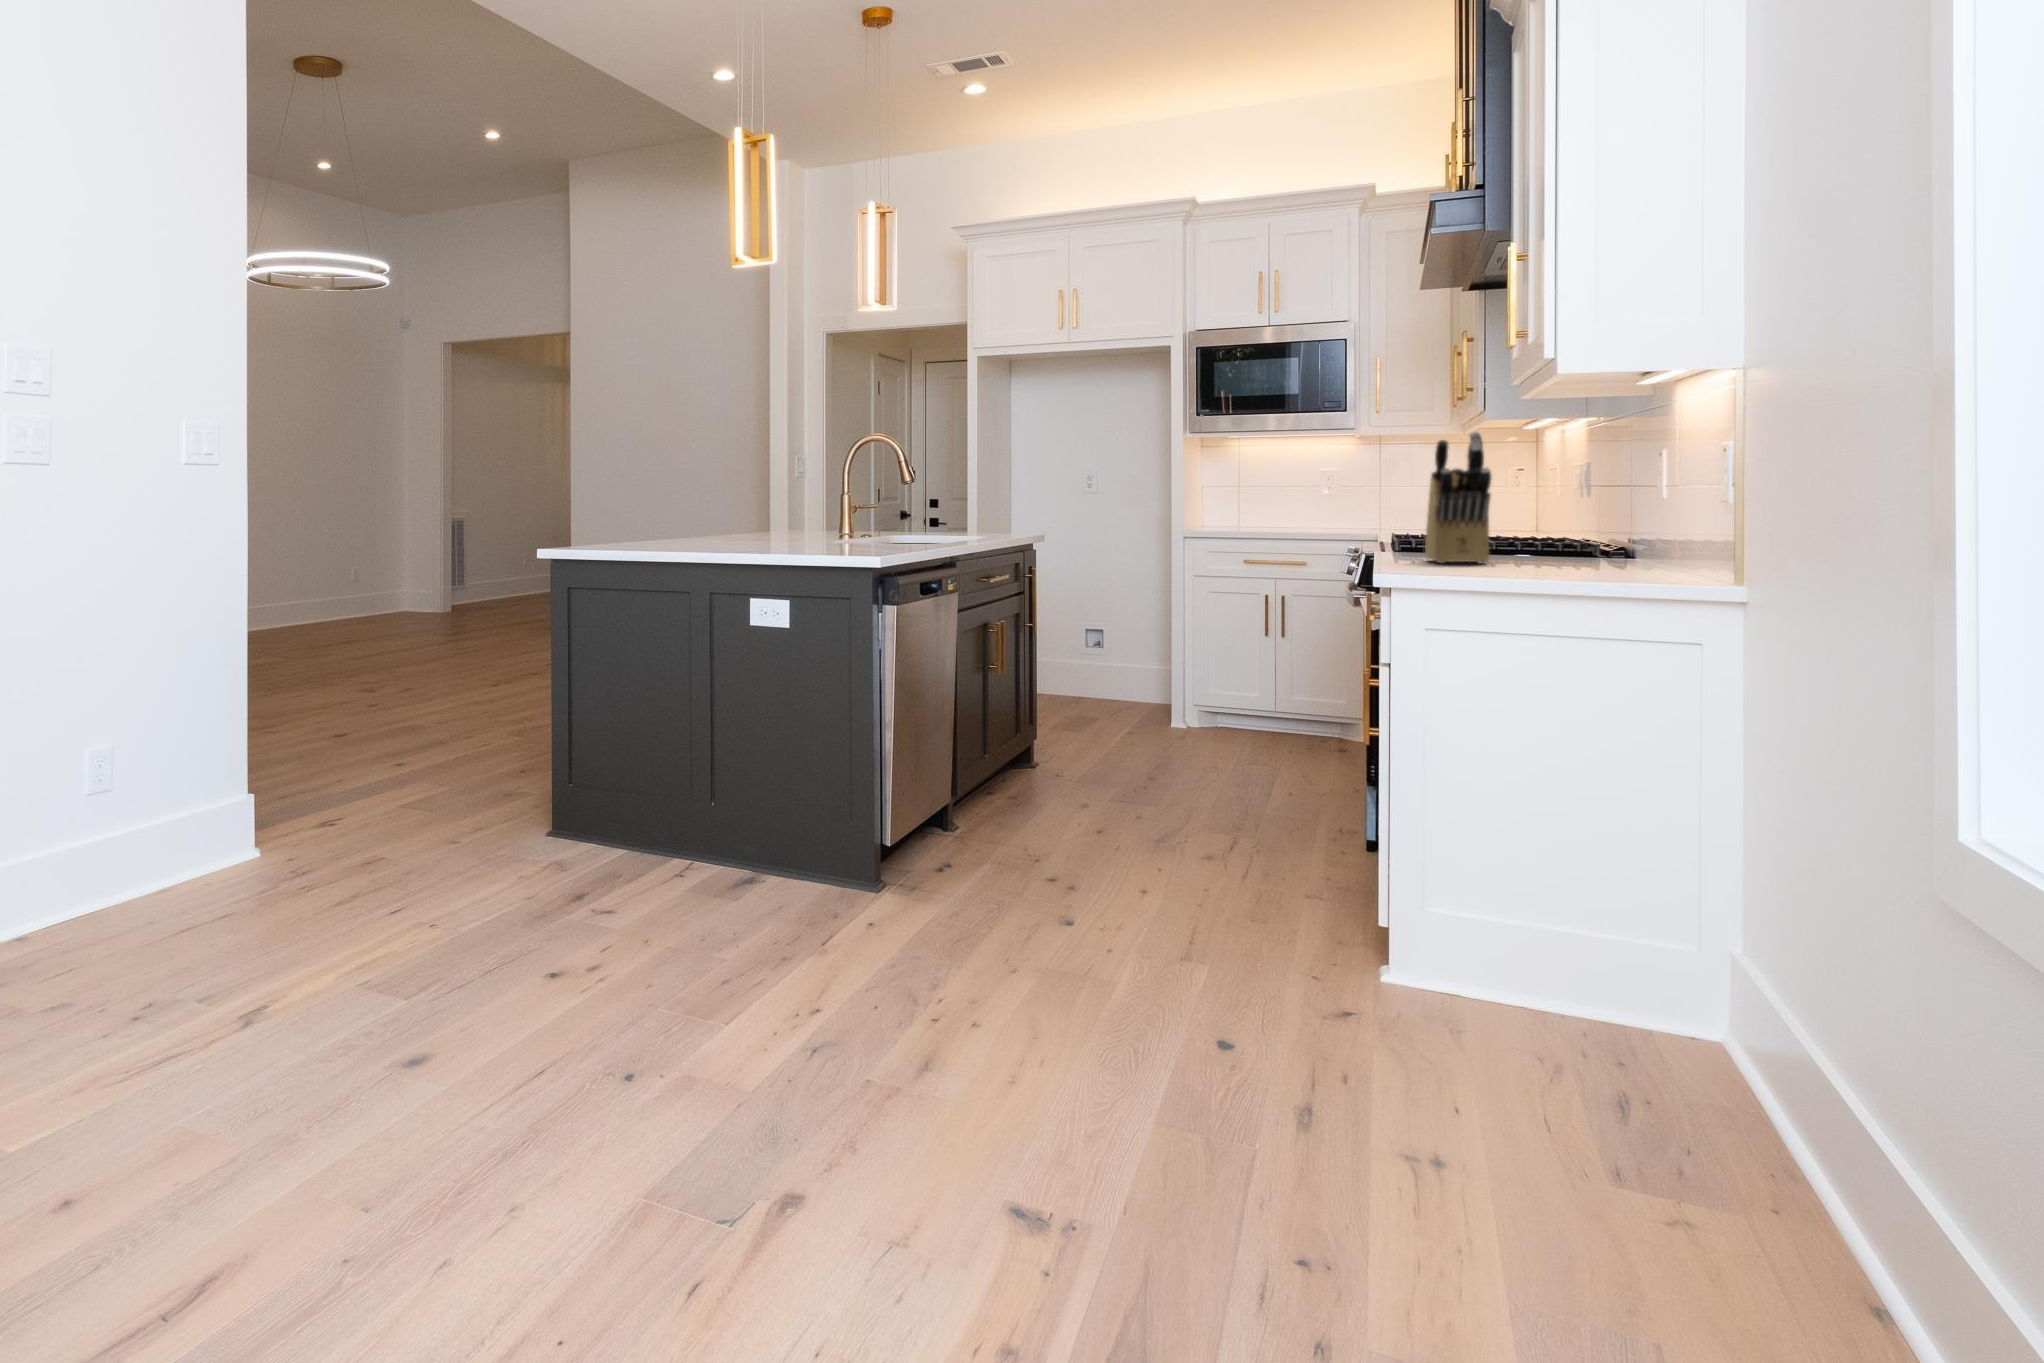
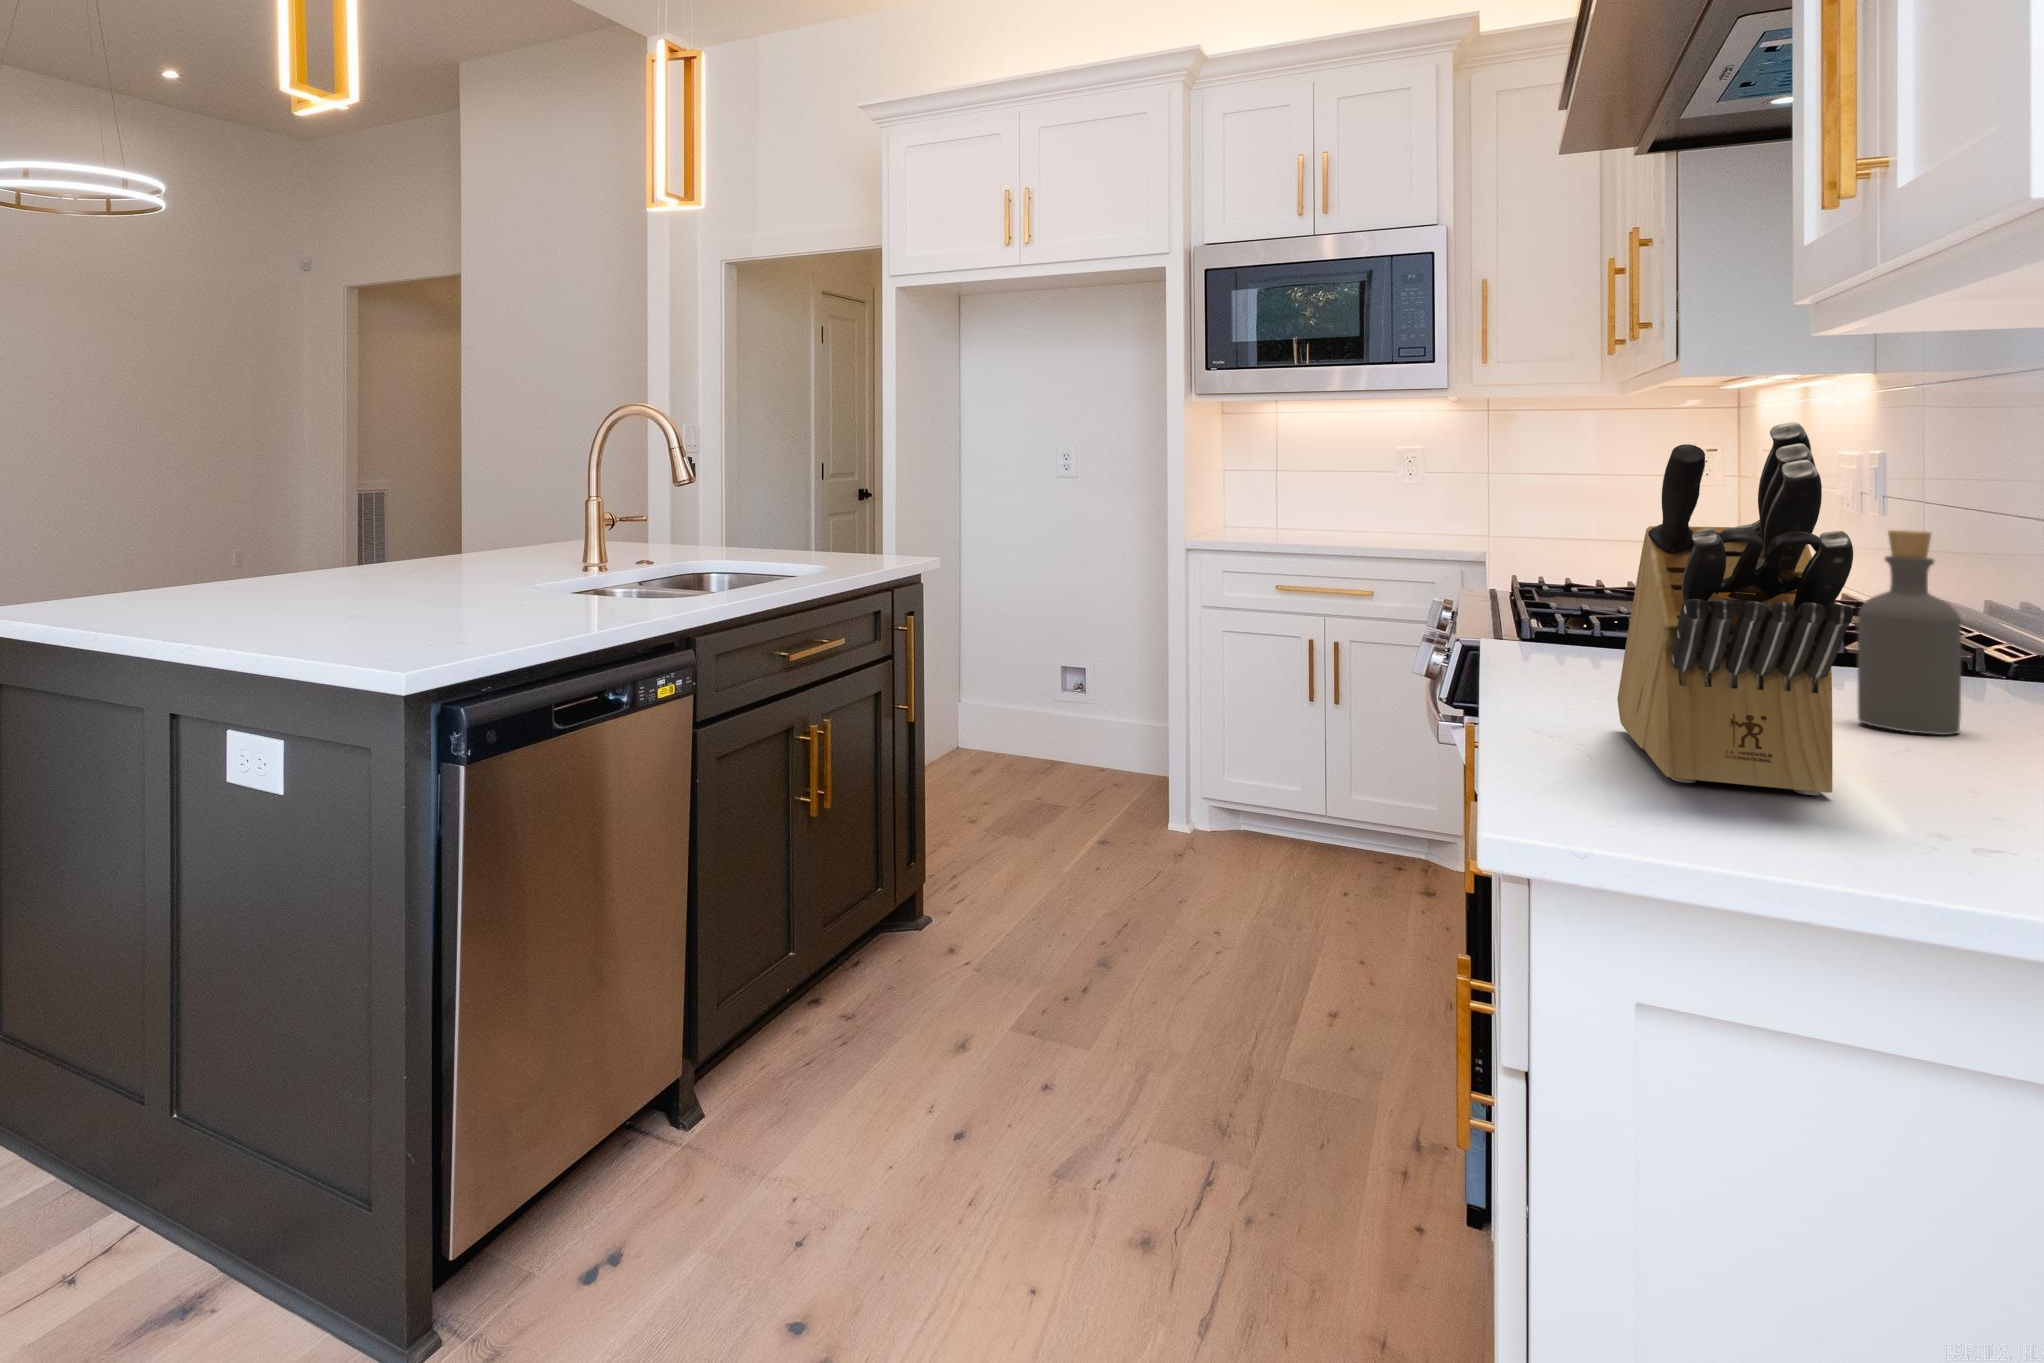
bottle: none [1519,479,1554,558] -> present [1858,530,1961,735]

